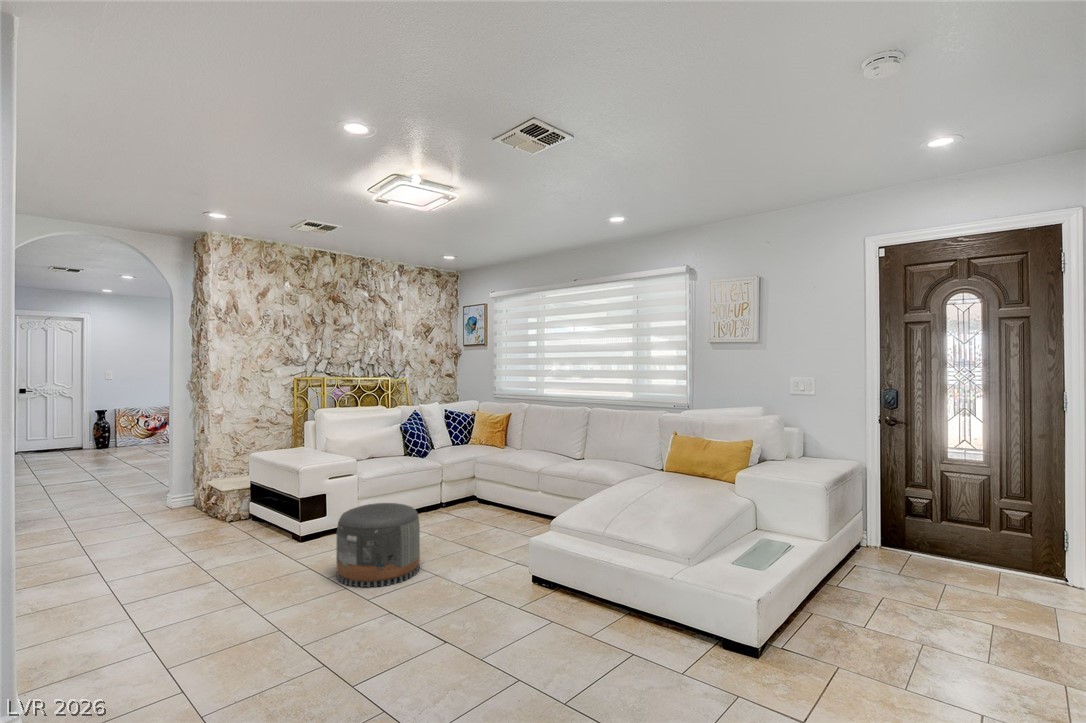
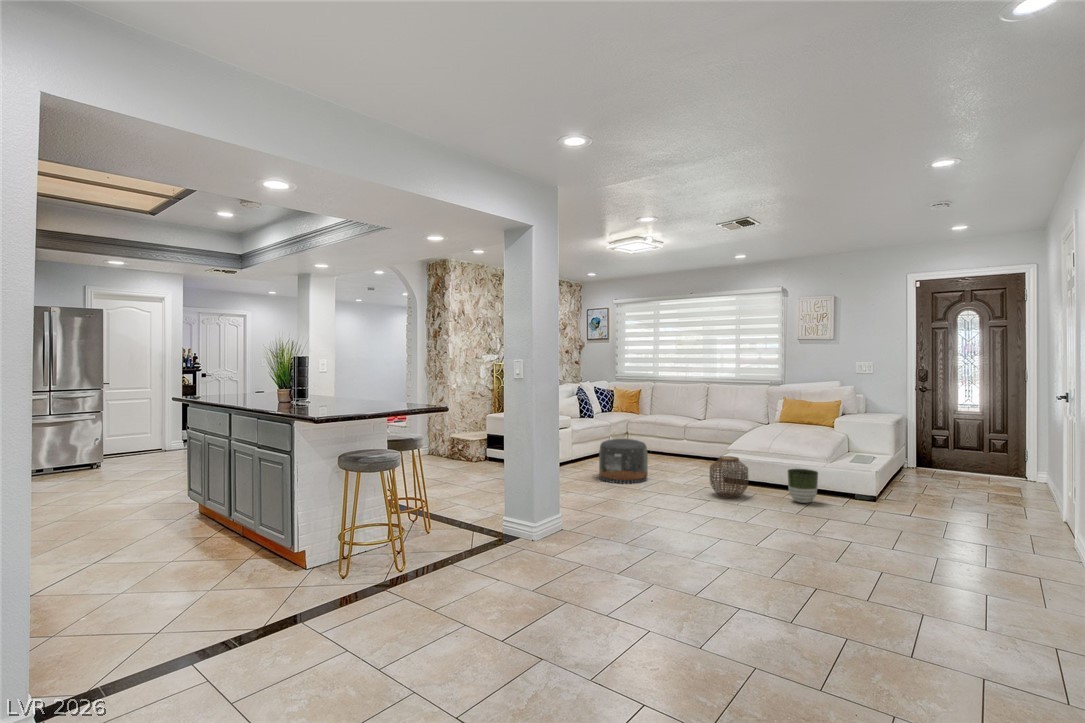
woven basket: none [465,556,535,644] -> present [710,456,748,498]
planter: none [596,590,653,668] -> present [787,469,818,503]

